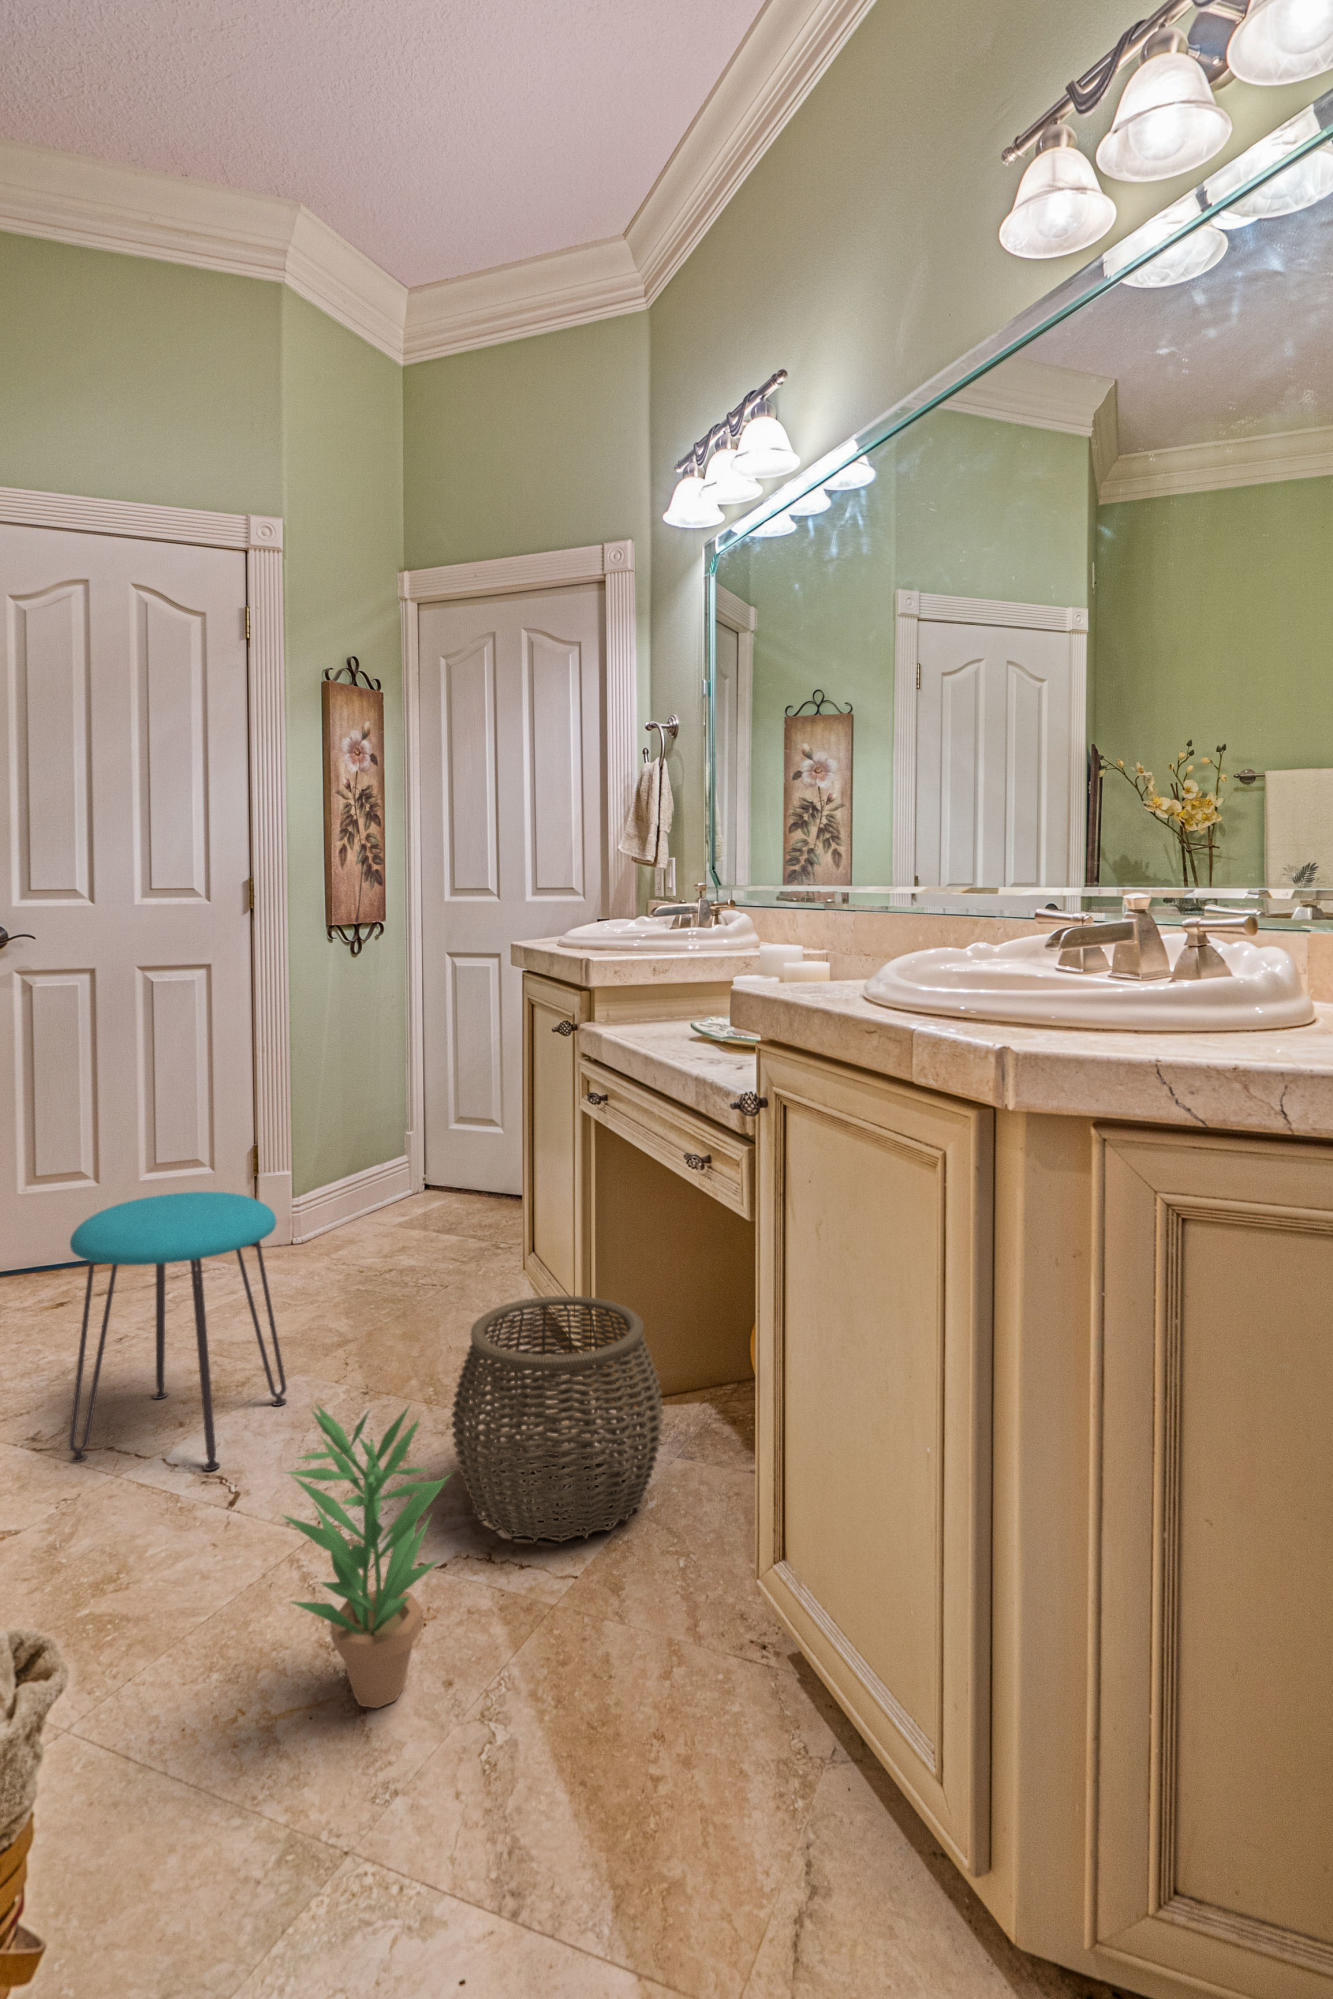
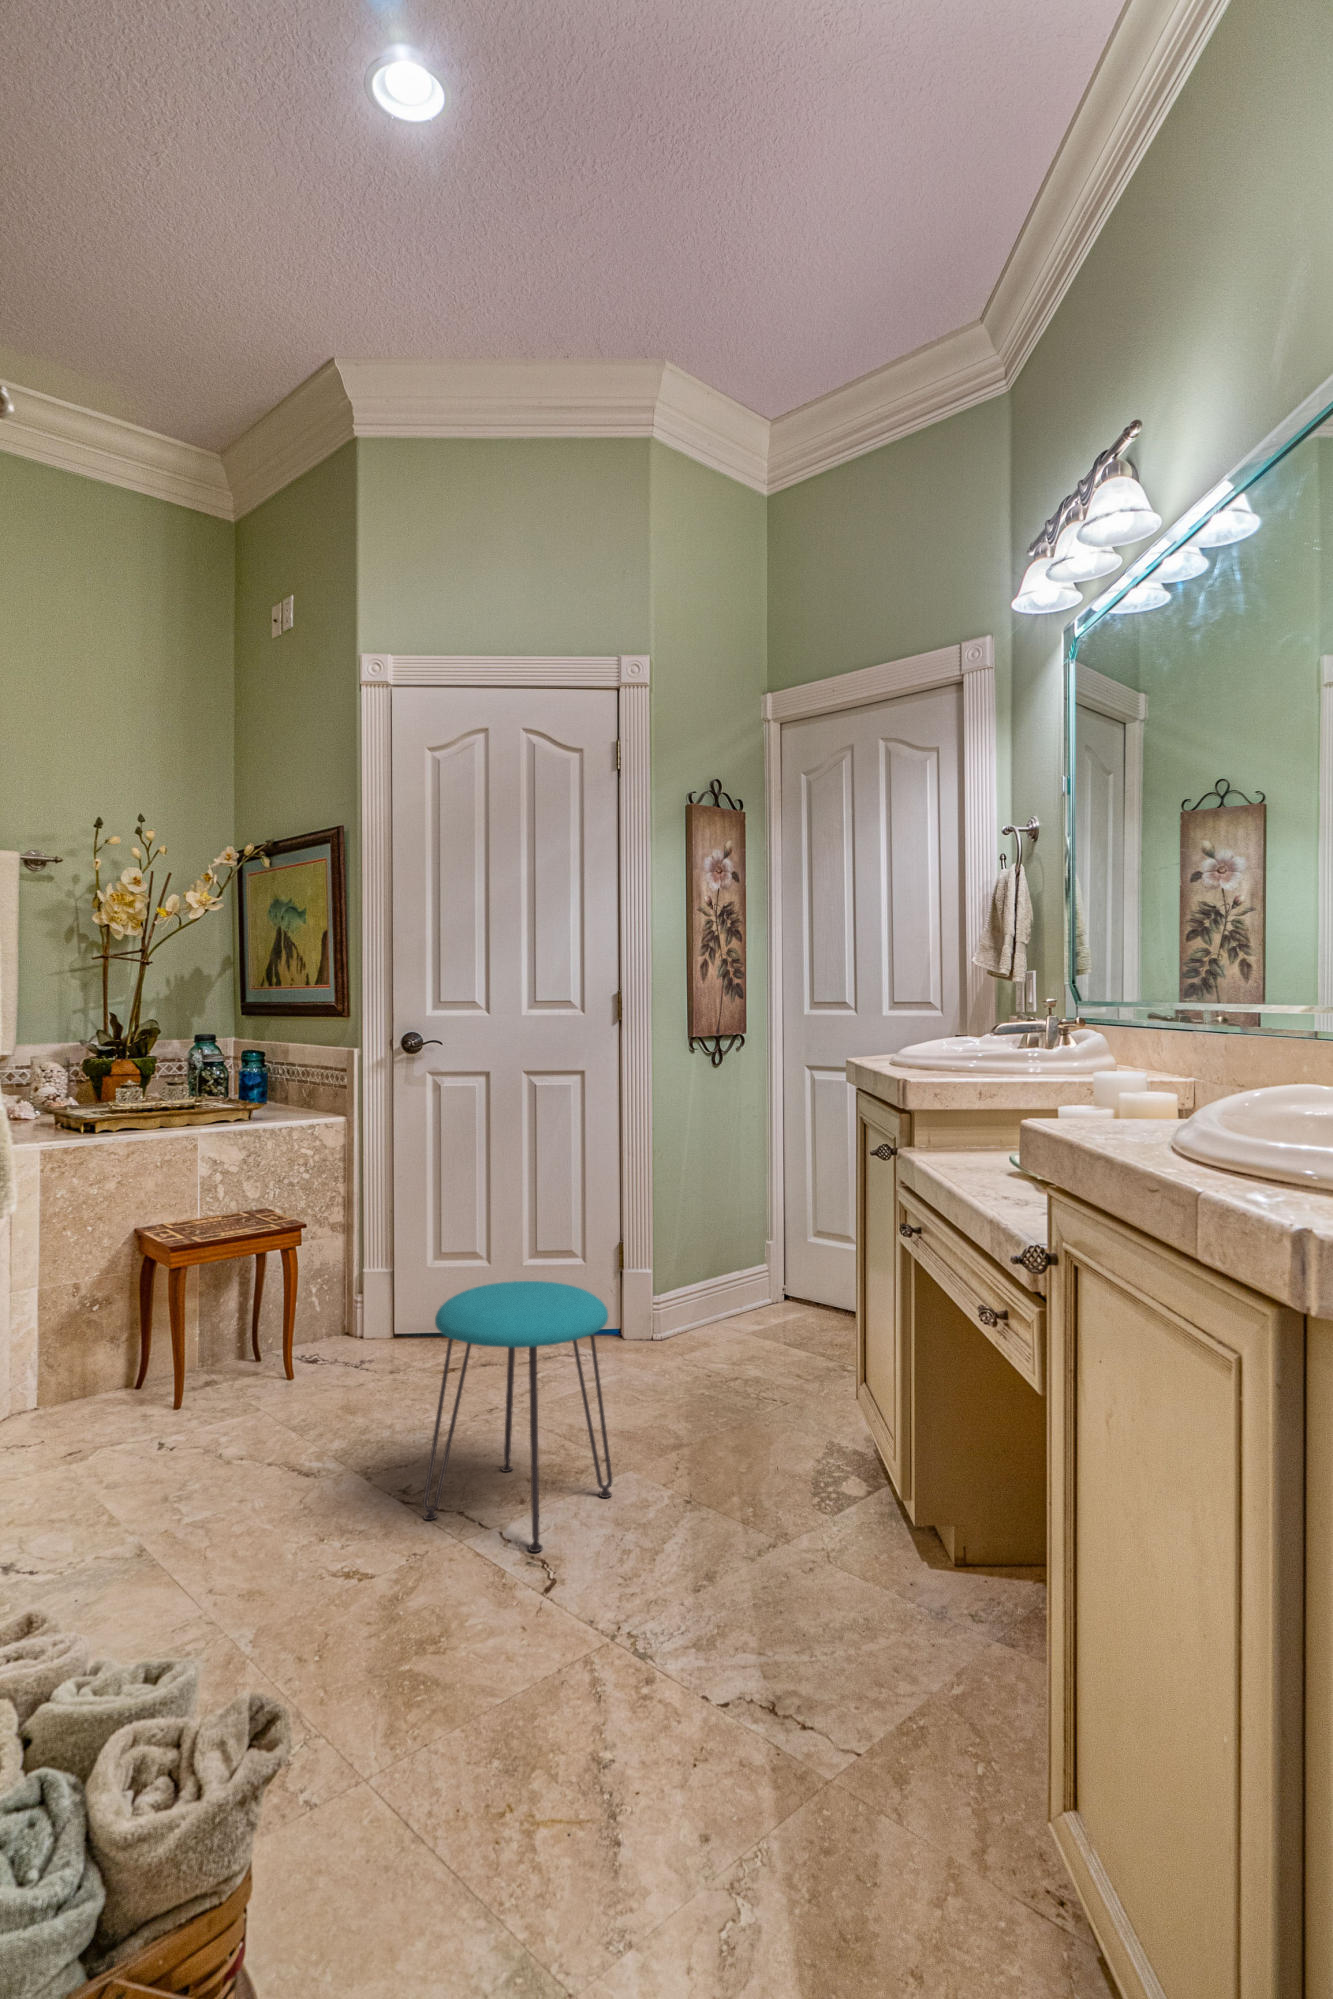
woven basket: present [451,1296,664,1542] -> none [747,1431,974,1710]
potted plant: present [283,1405,450,1708] -> none [551,1511,720,1846]

